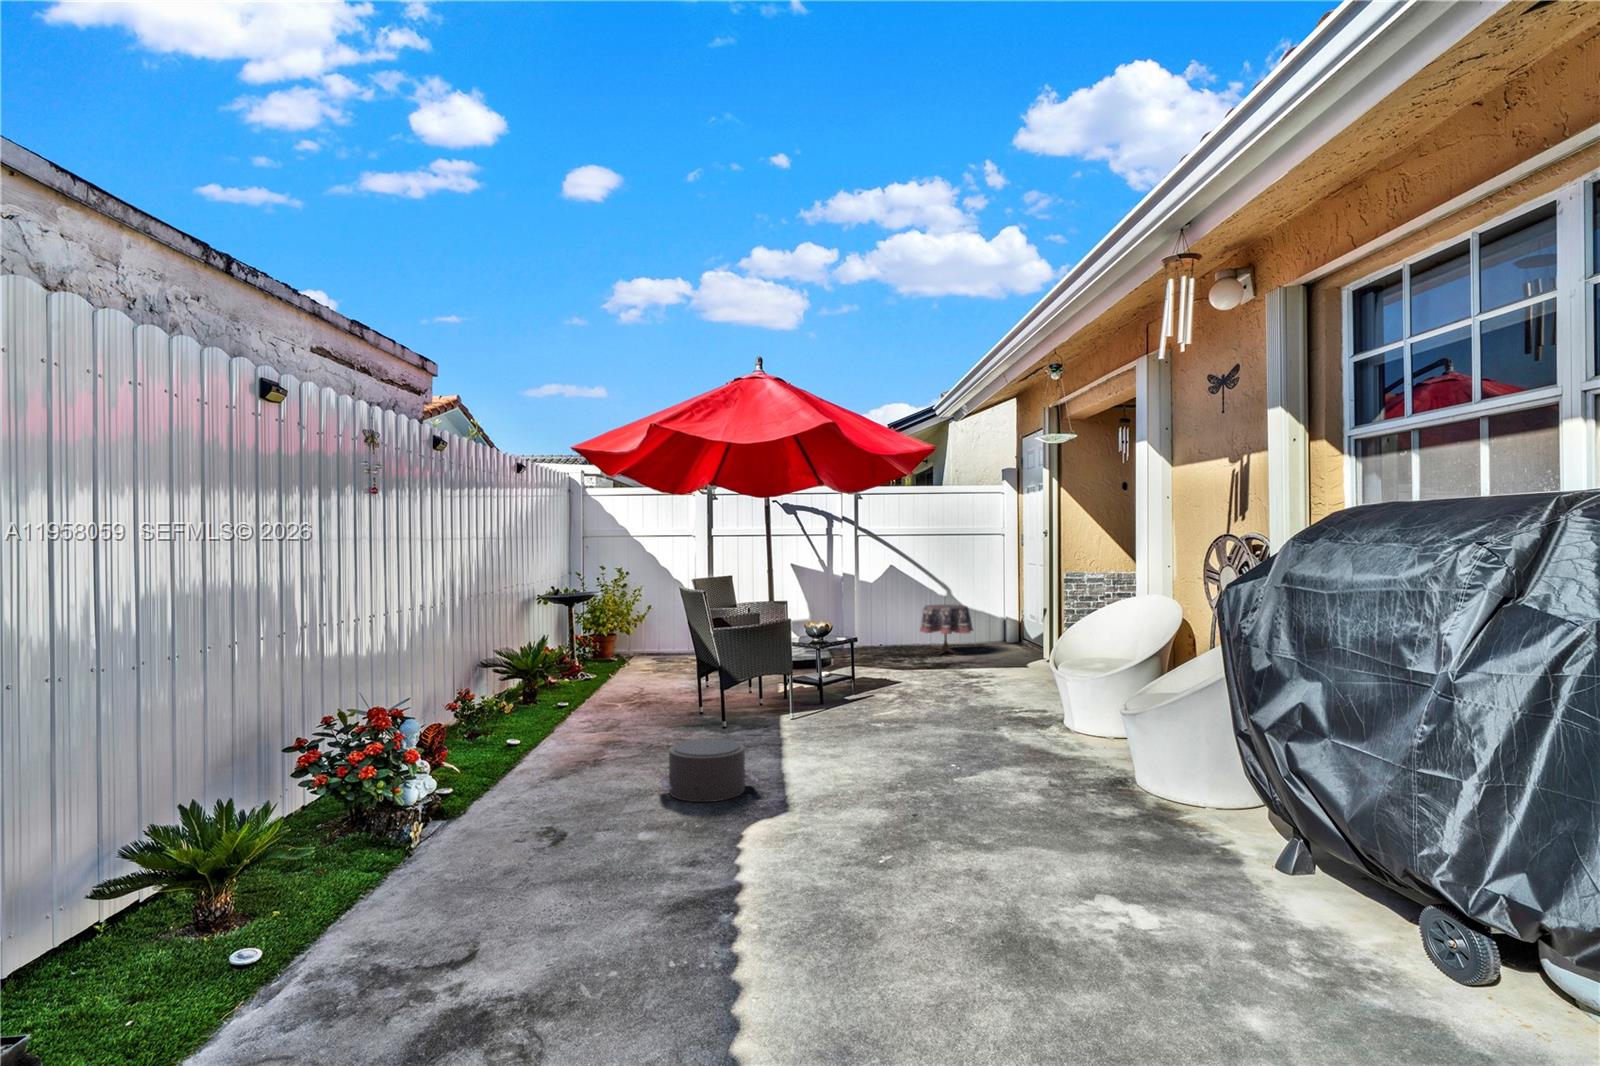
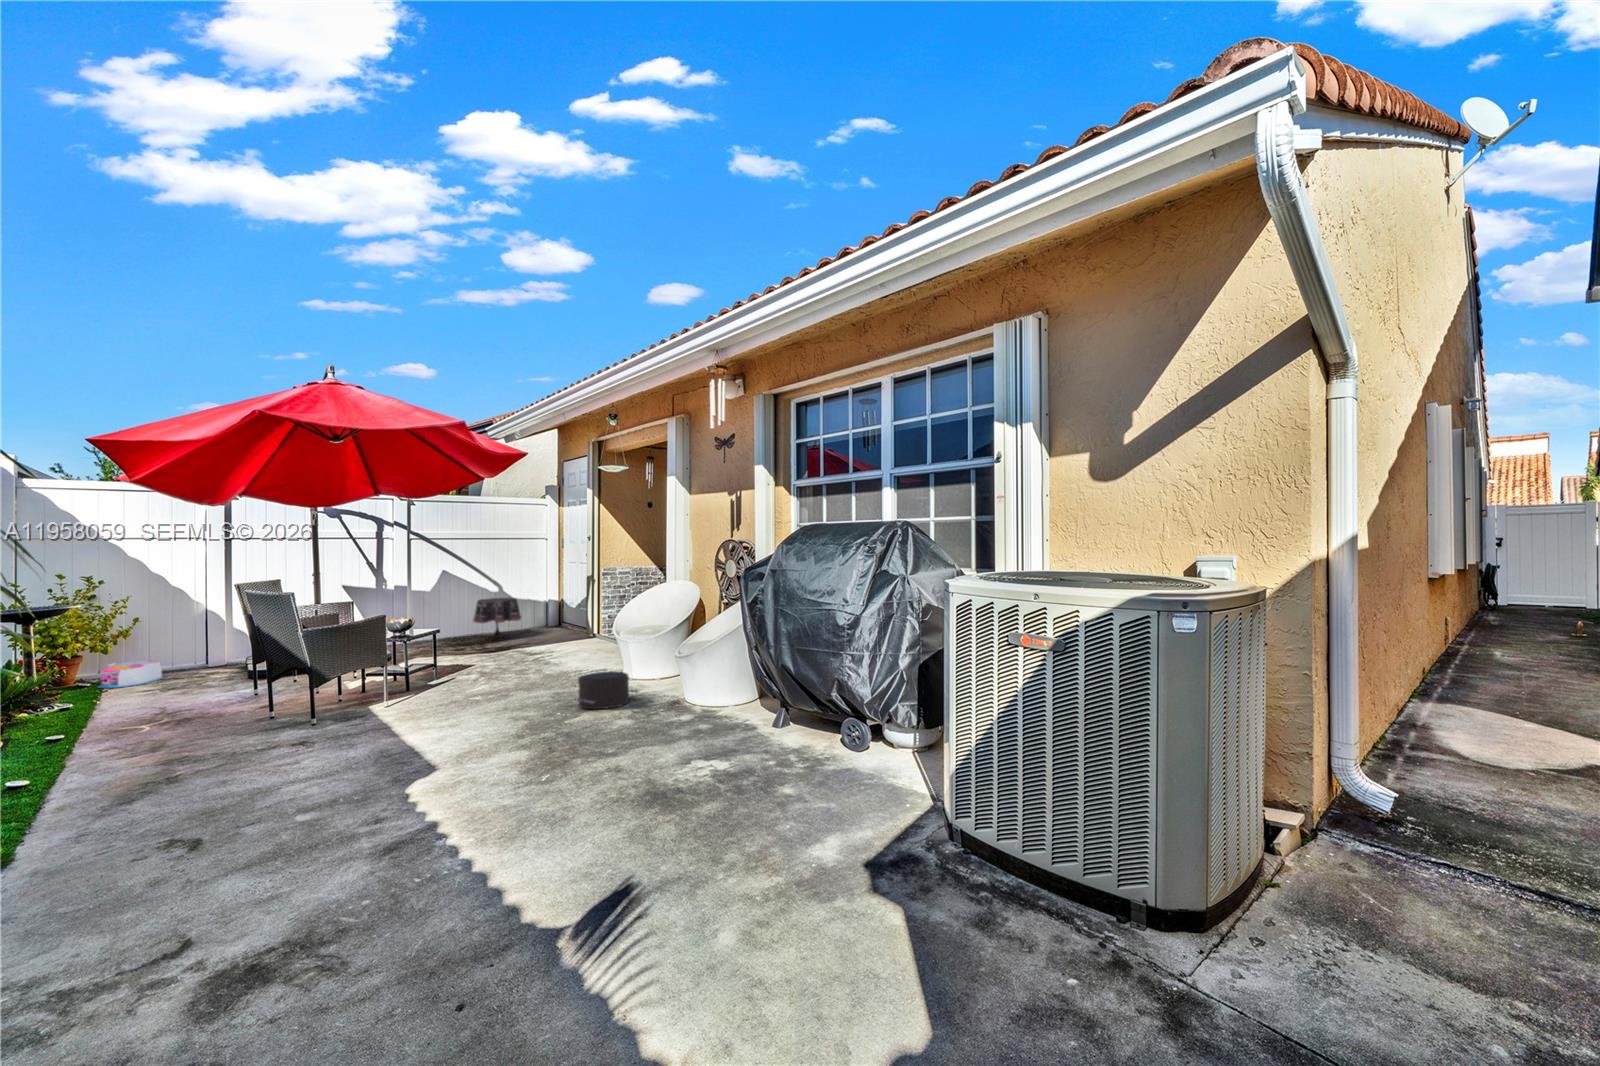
storage bin: none [604,642,650,665] -> present [99,661,163,688]
pouf: present [660,739,758,802] -> present [574,671,638,709]

